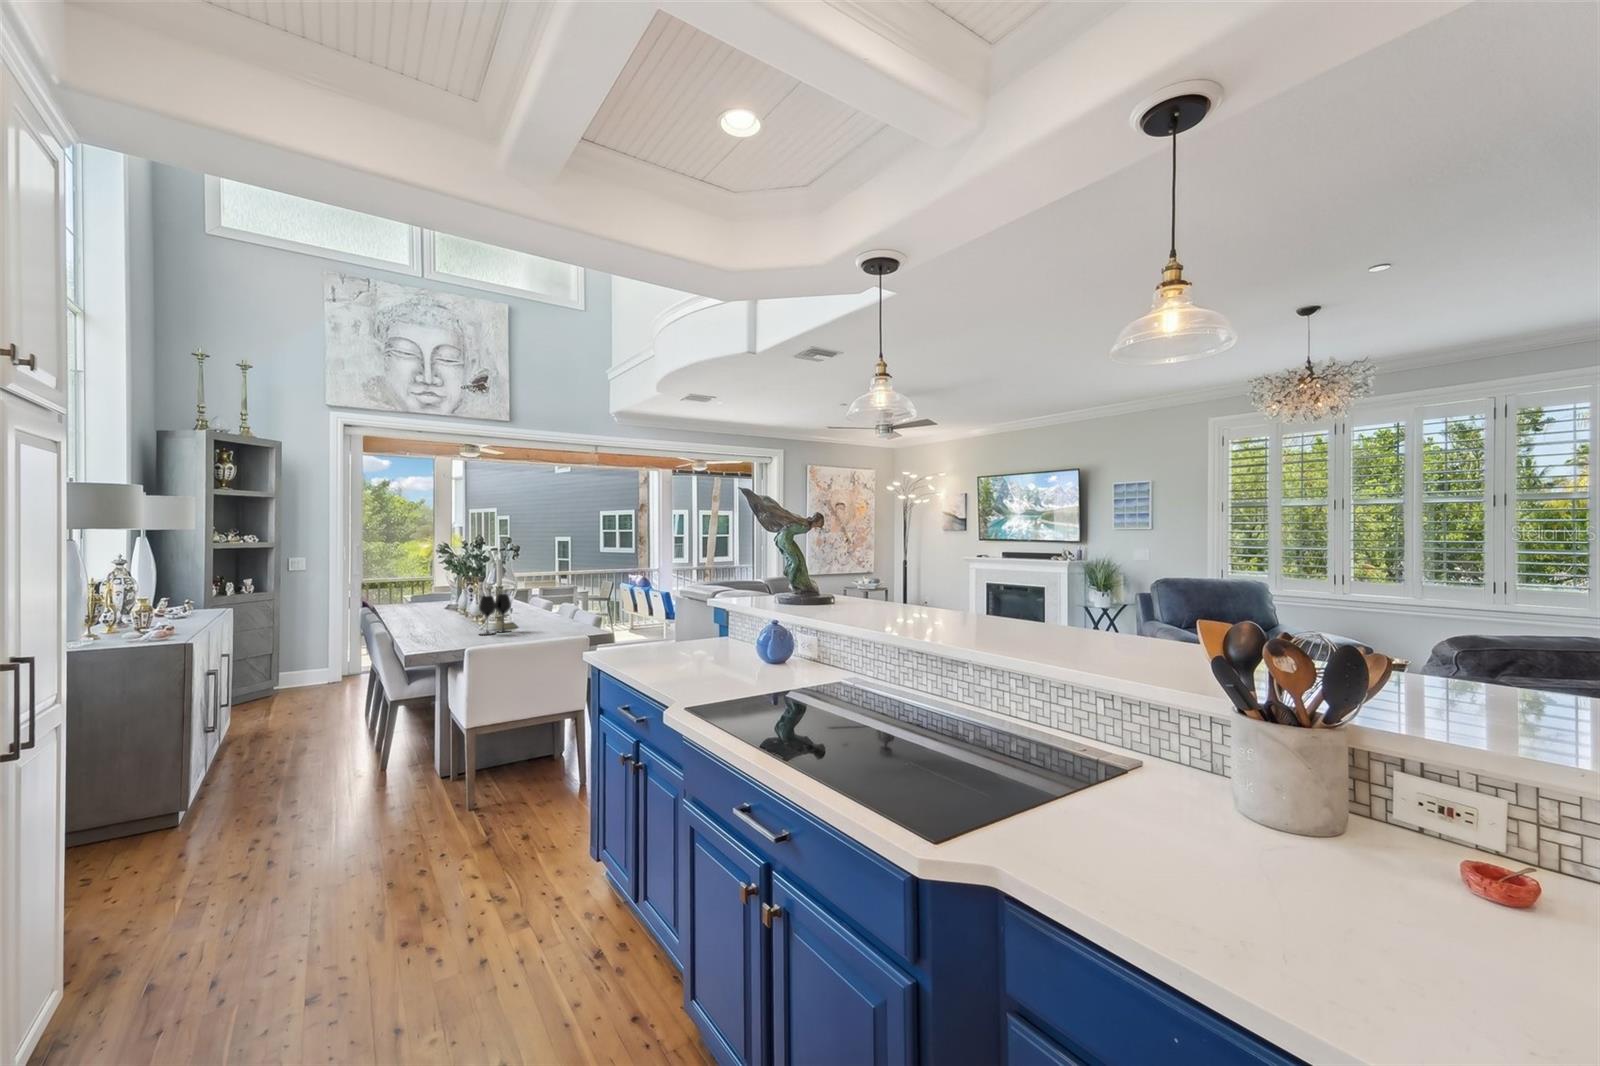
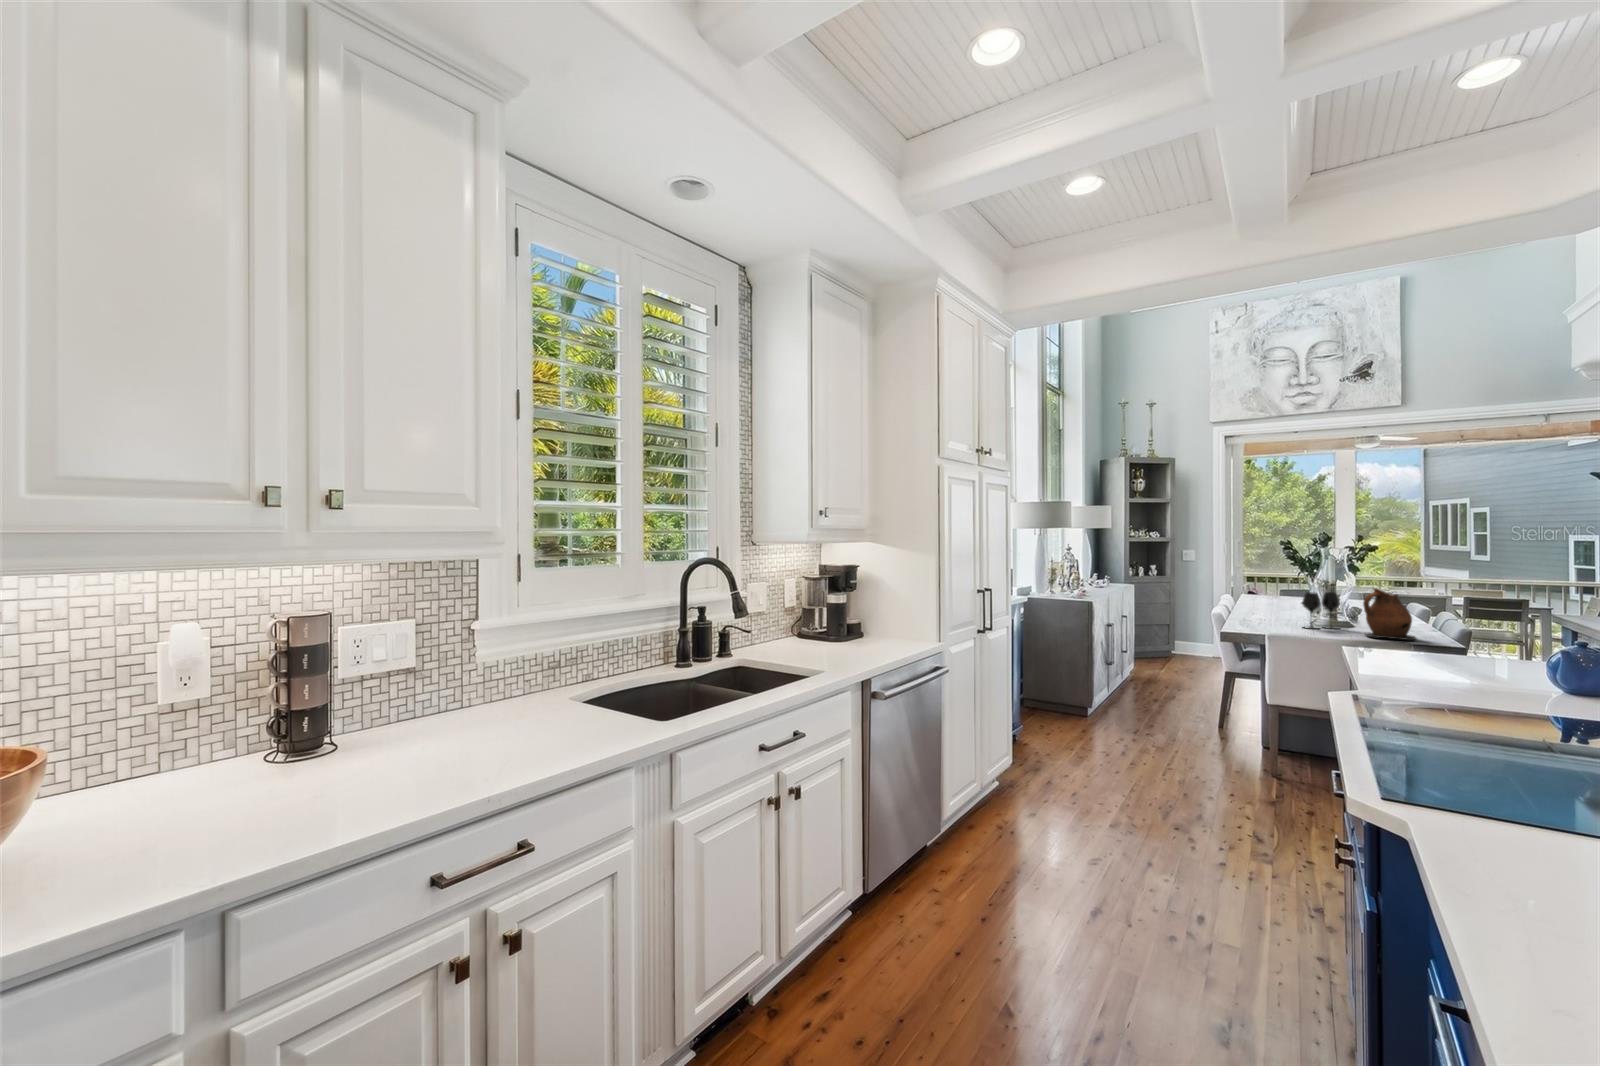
ceramic pitcher: none [537,586,581,635] -> present [1363,588,1415,640]

